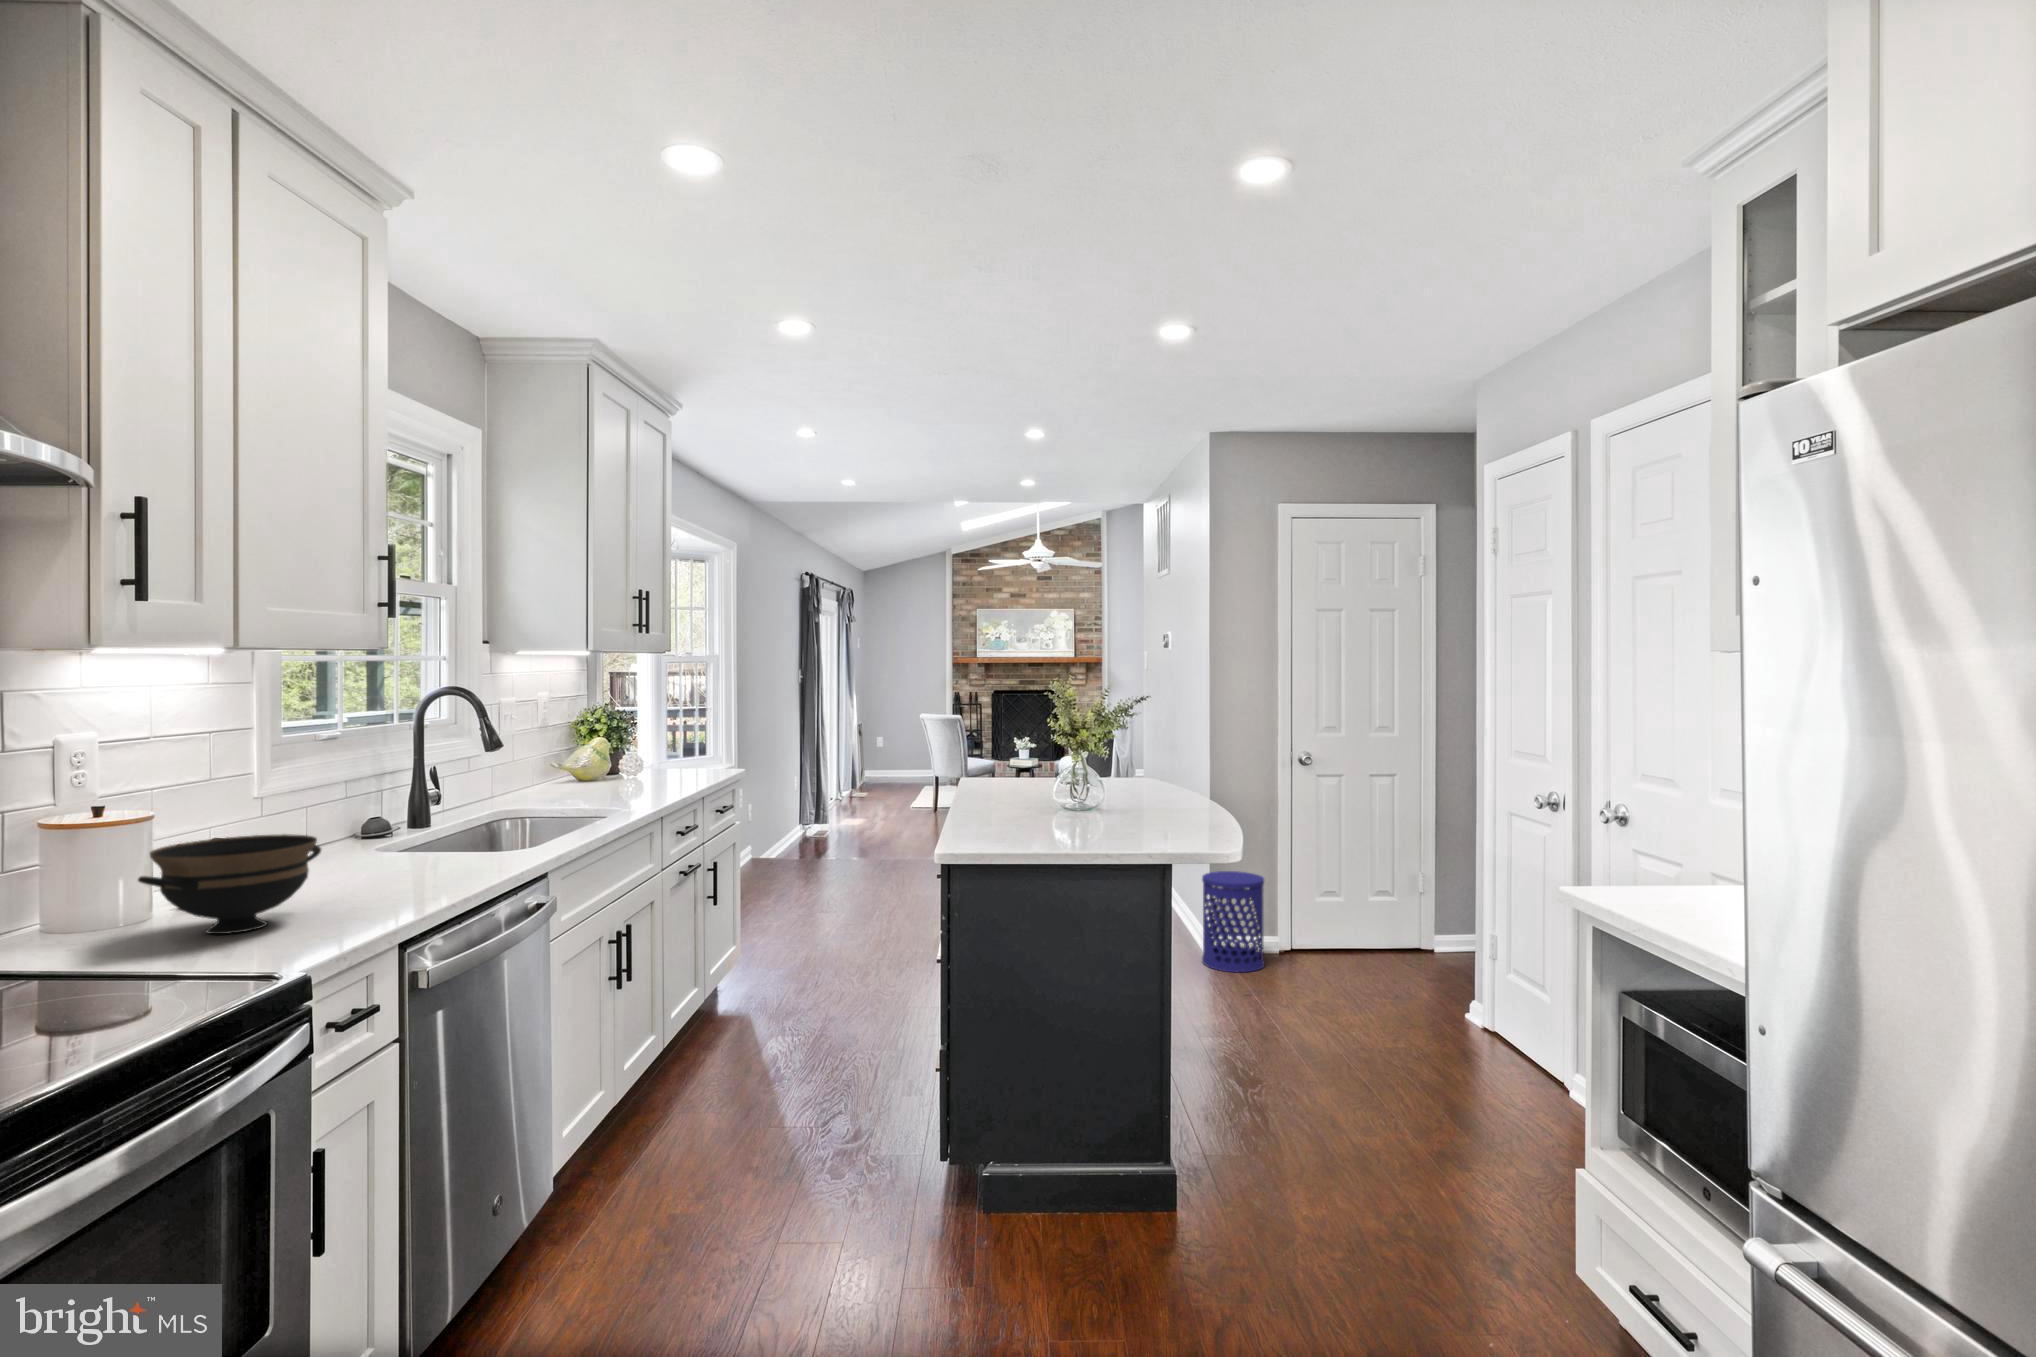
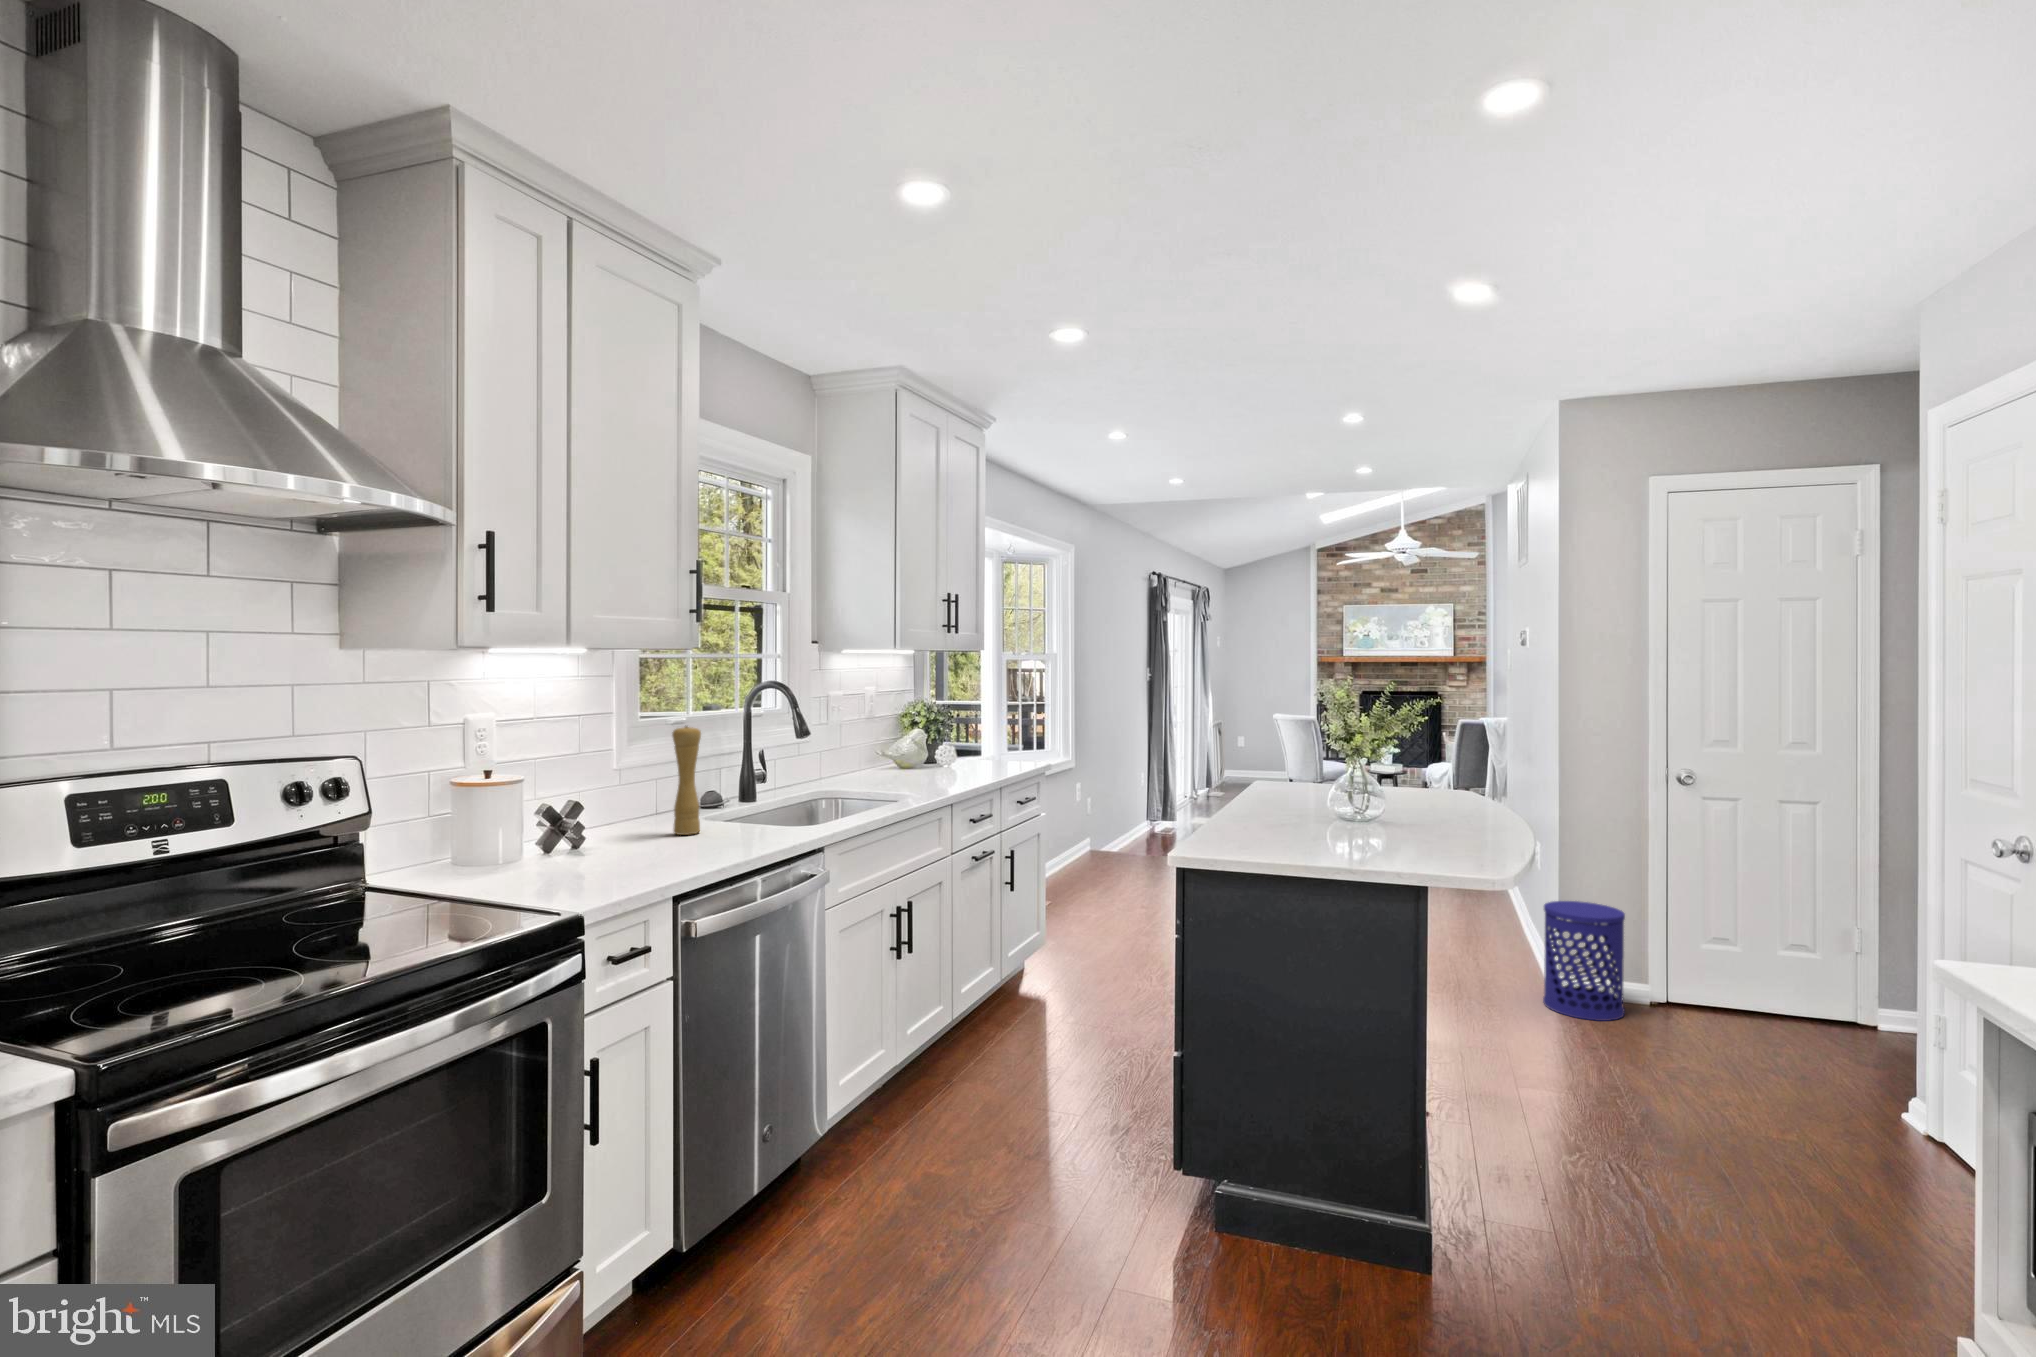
pepper mill: none [348,739,388,871] -> present [672,726,701,835]
bowl: present [138,834,321,934] -> none [491,801,629,877]

